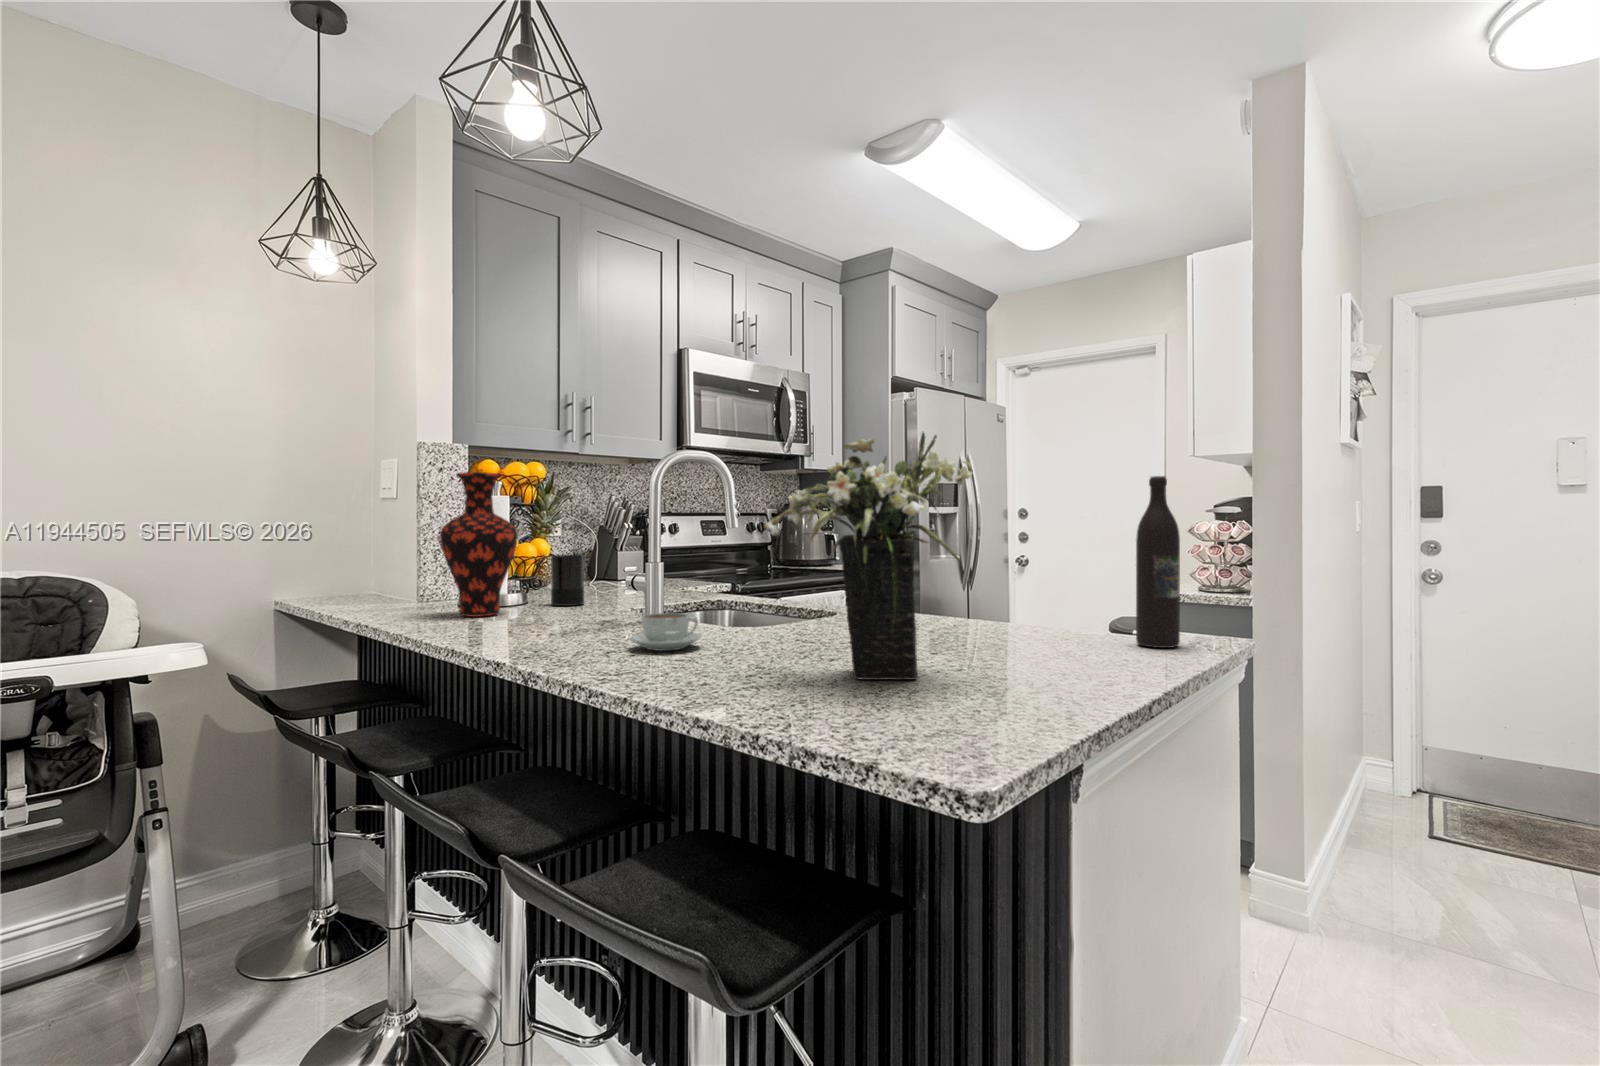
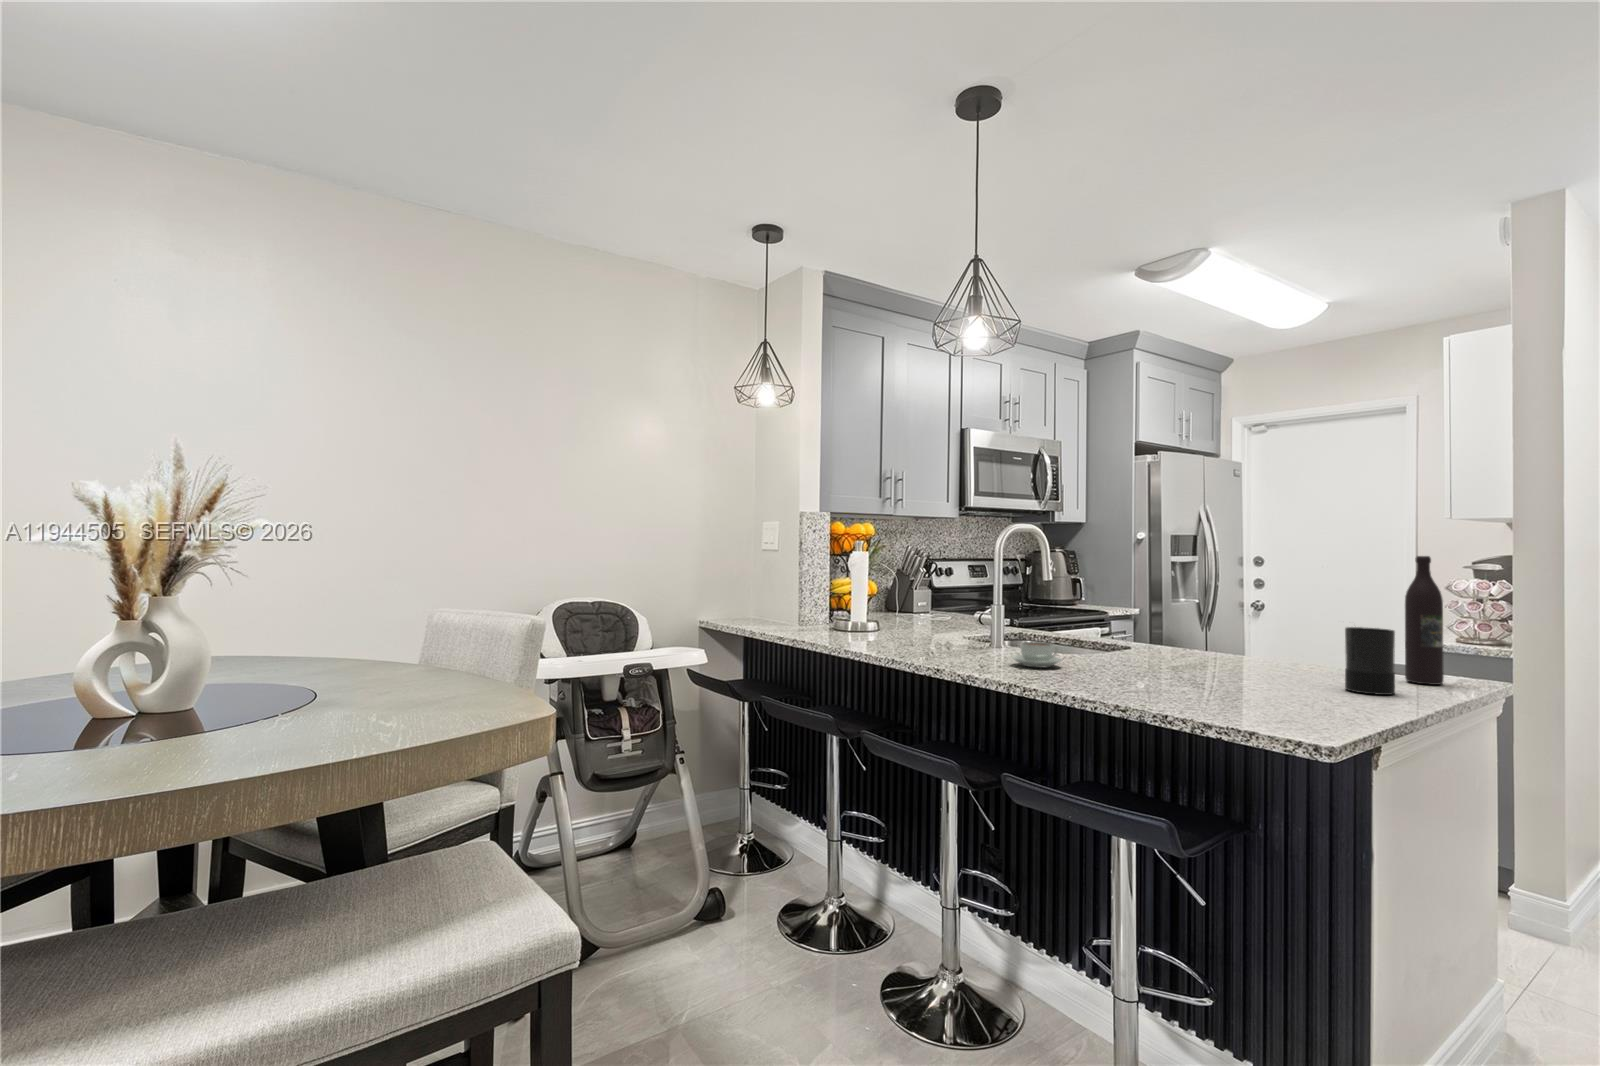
flower arrangement: present [764,432,973,680] -> none [1132,531,1284,694]
vase: present [440,472,518,617] -> none [836,536,886,638]
candle: present [551,552,584,606] -> present [1345,627,1395,695]

